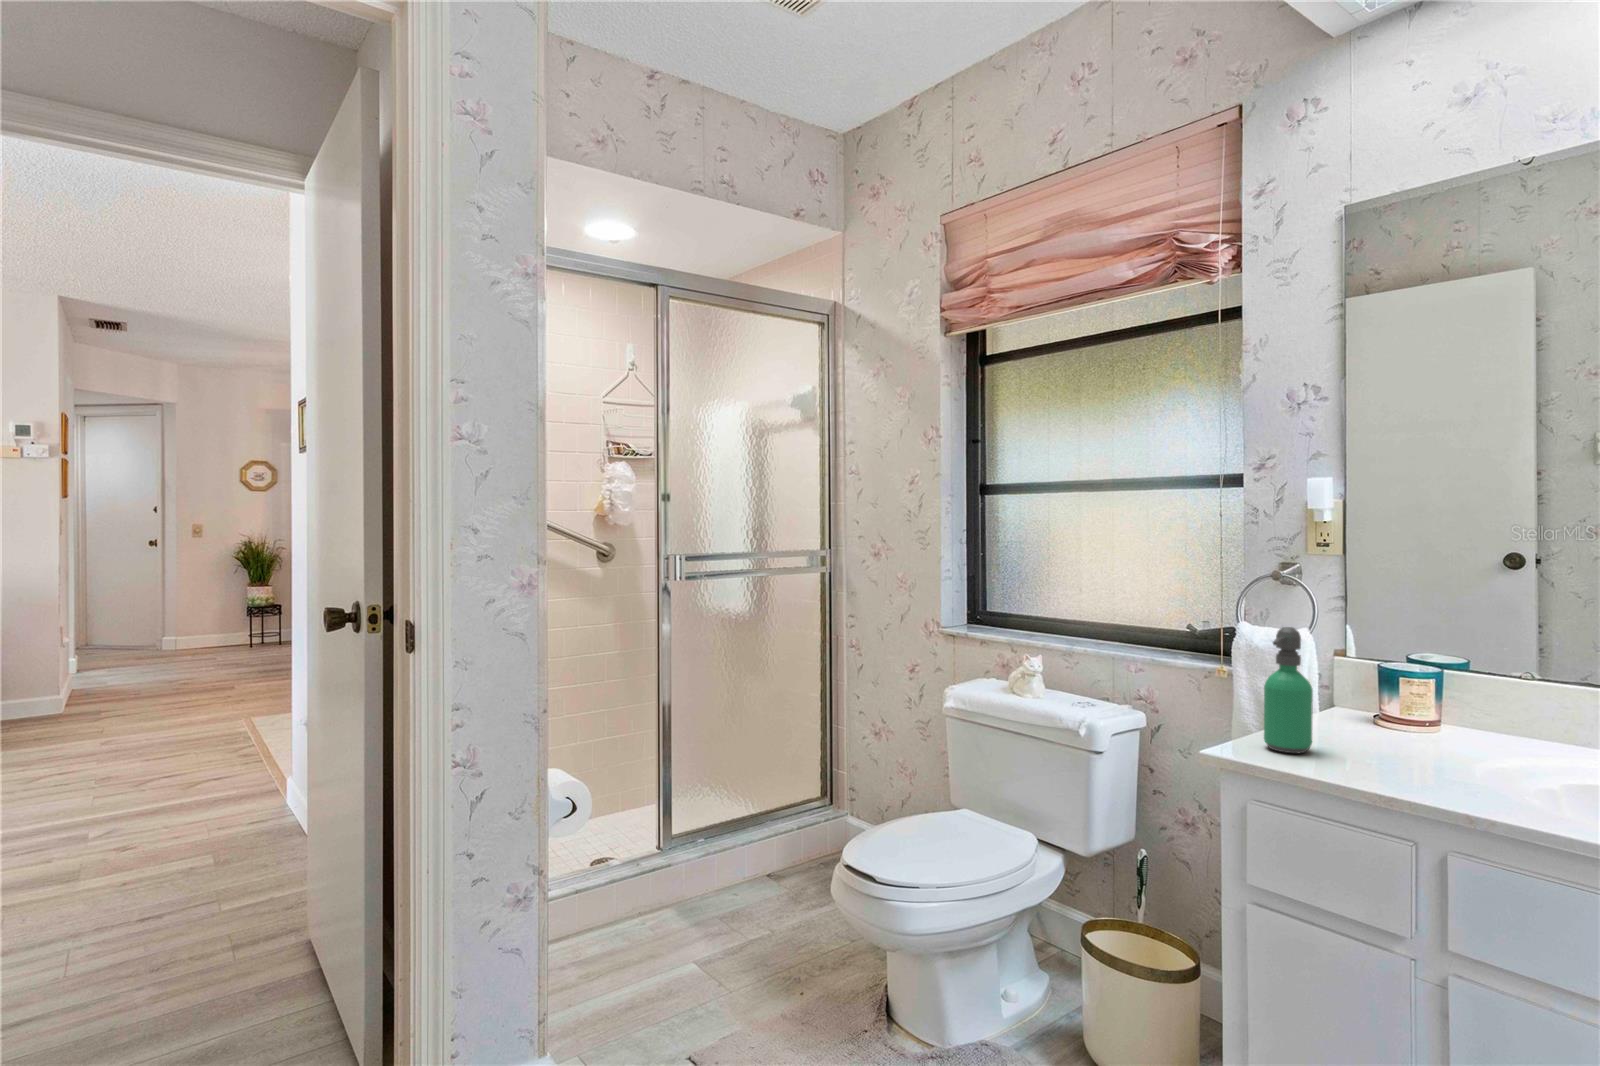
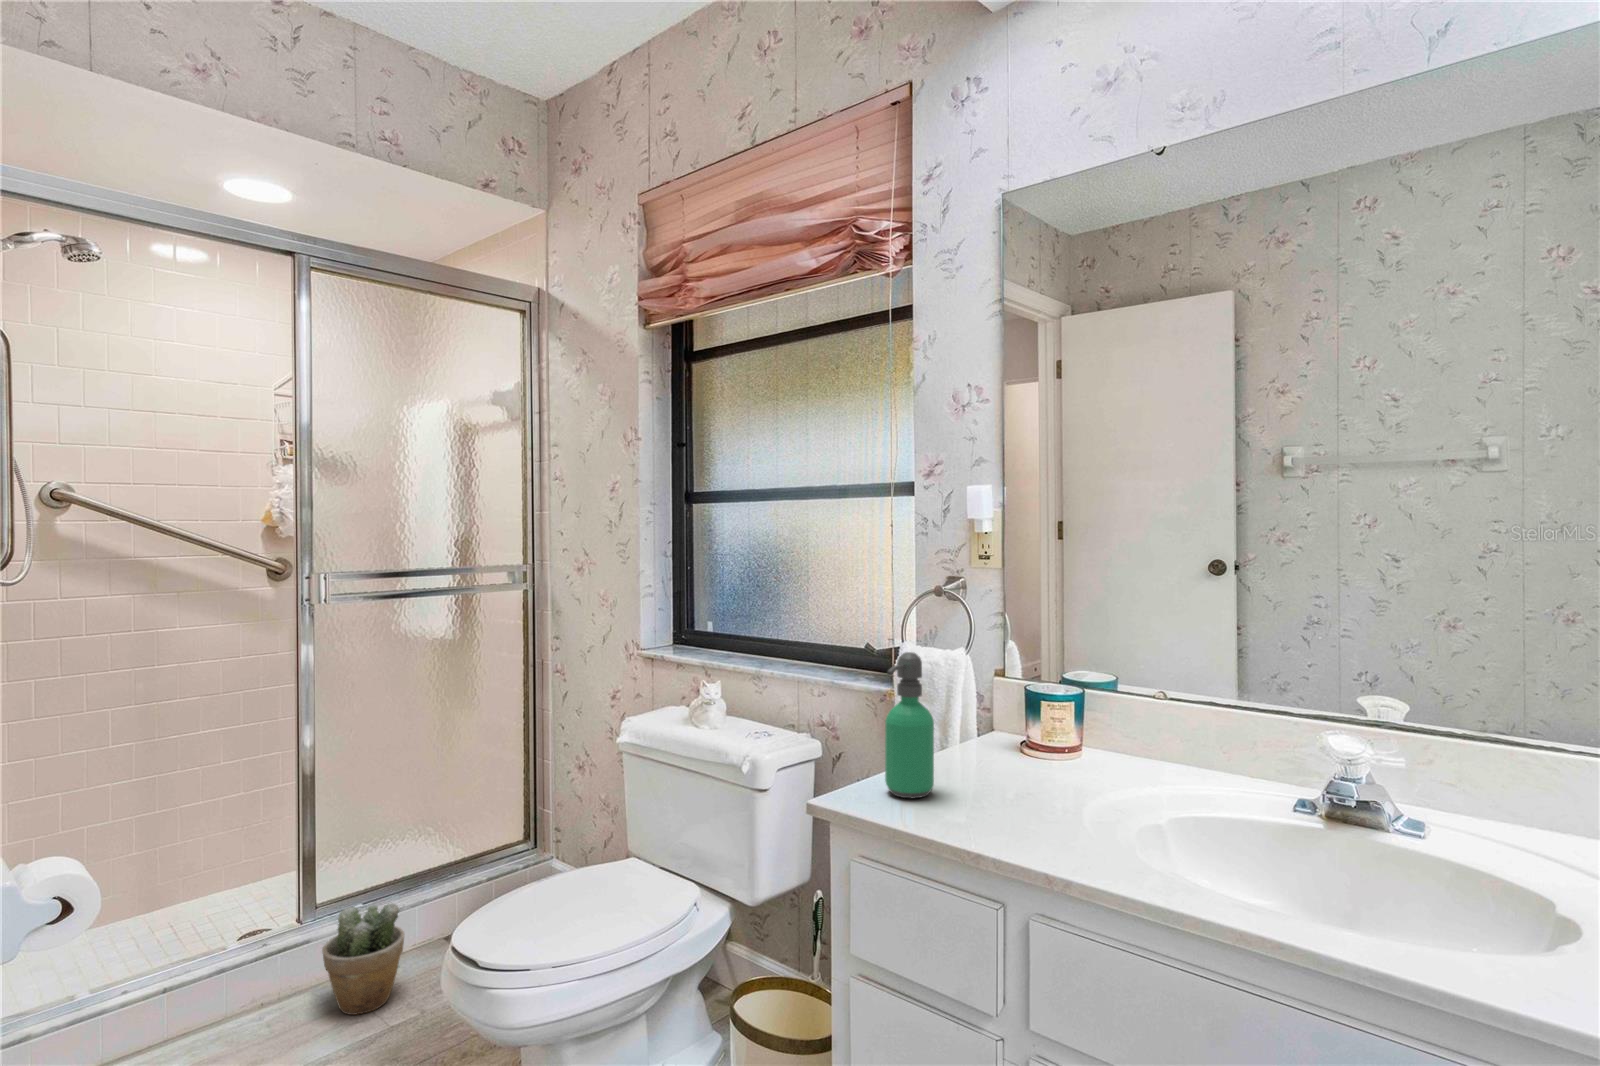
potted plant: none [695,837,757,928] -> present [322,903,404,1015]

